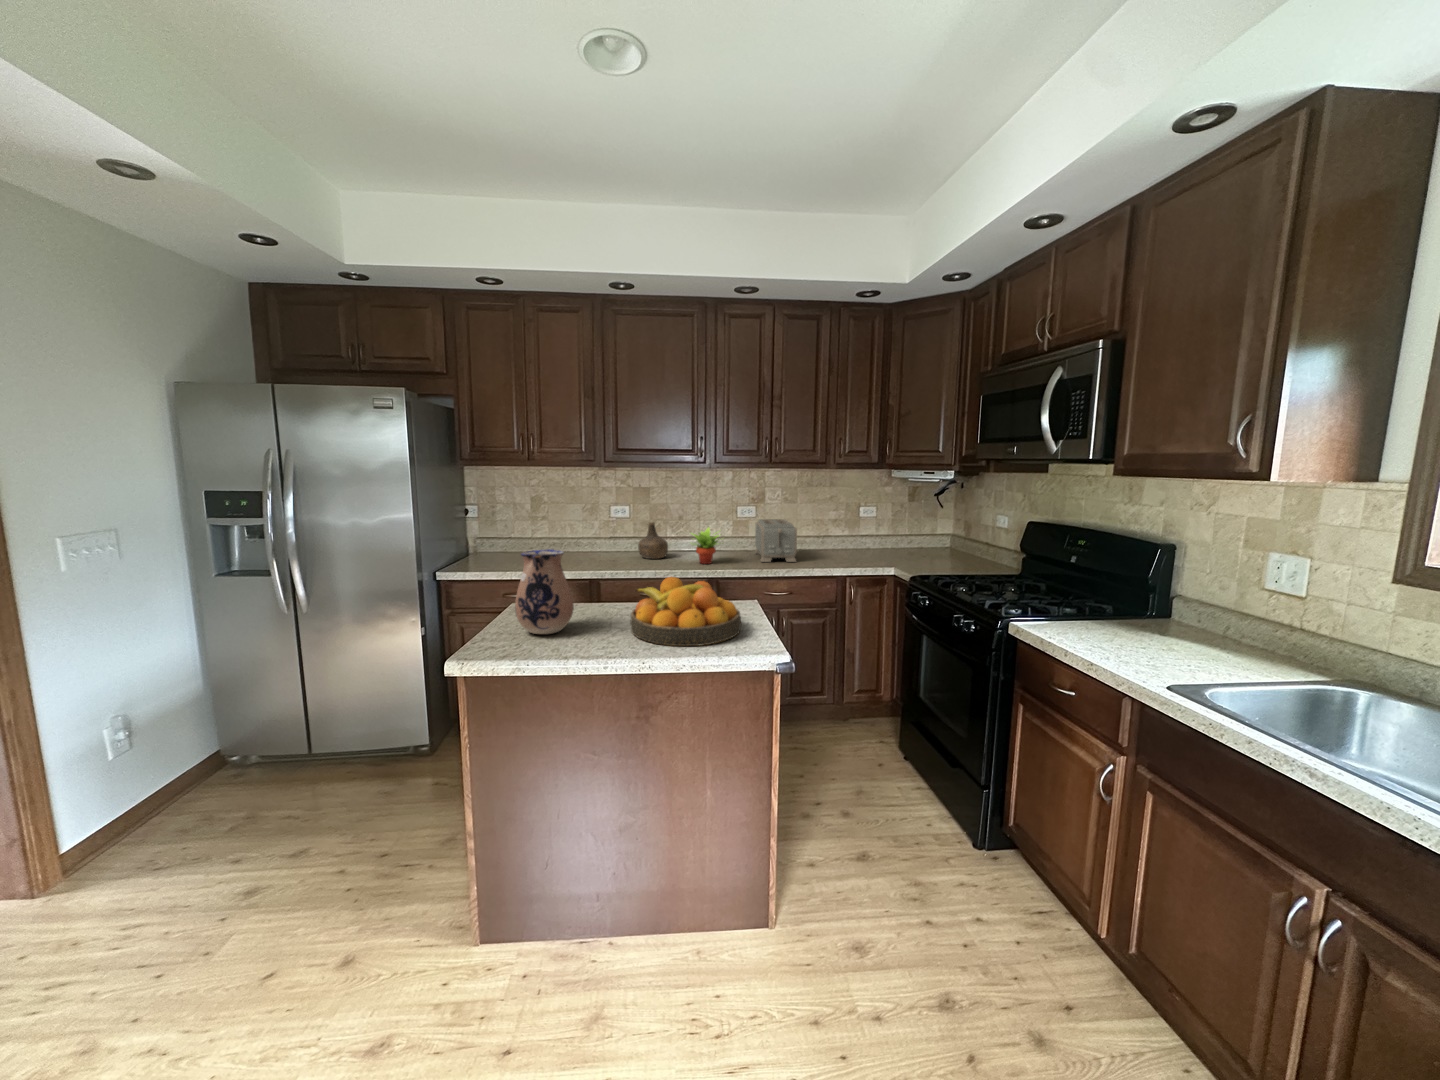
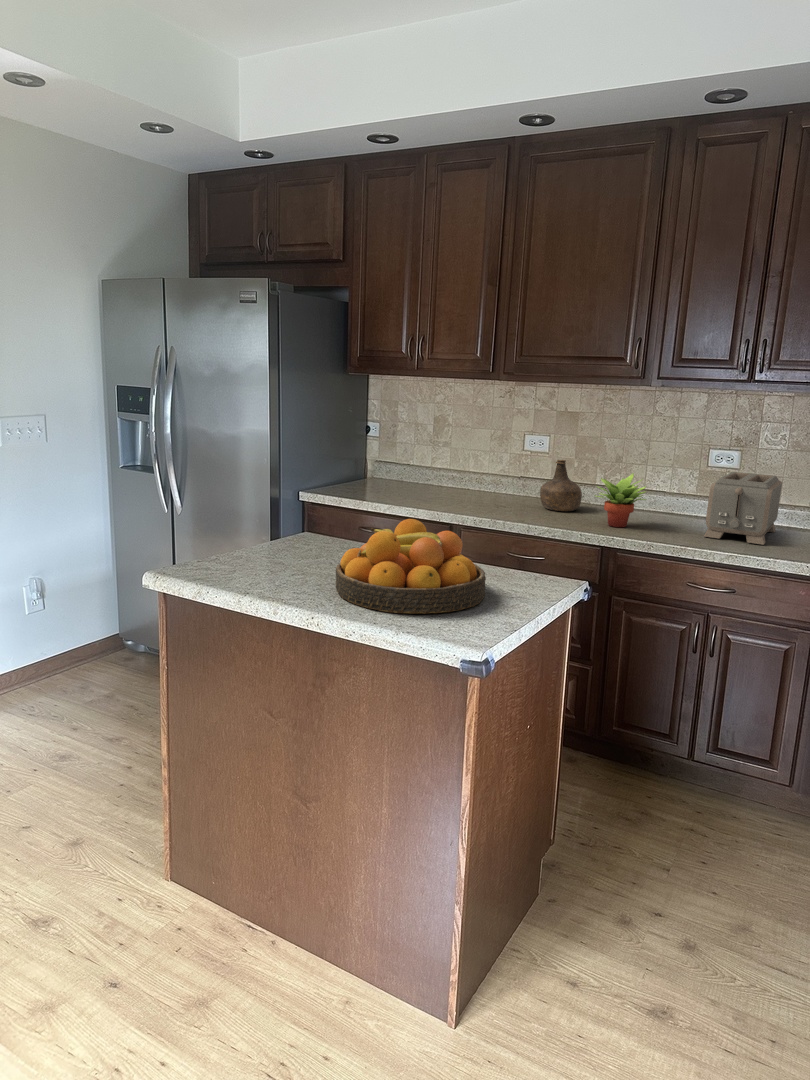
ceramic pitcher: present [515,549,574,634] -> none [235,464,304,565]

